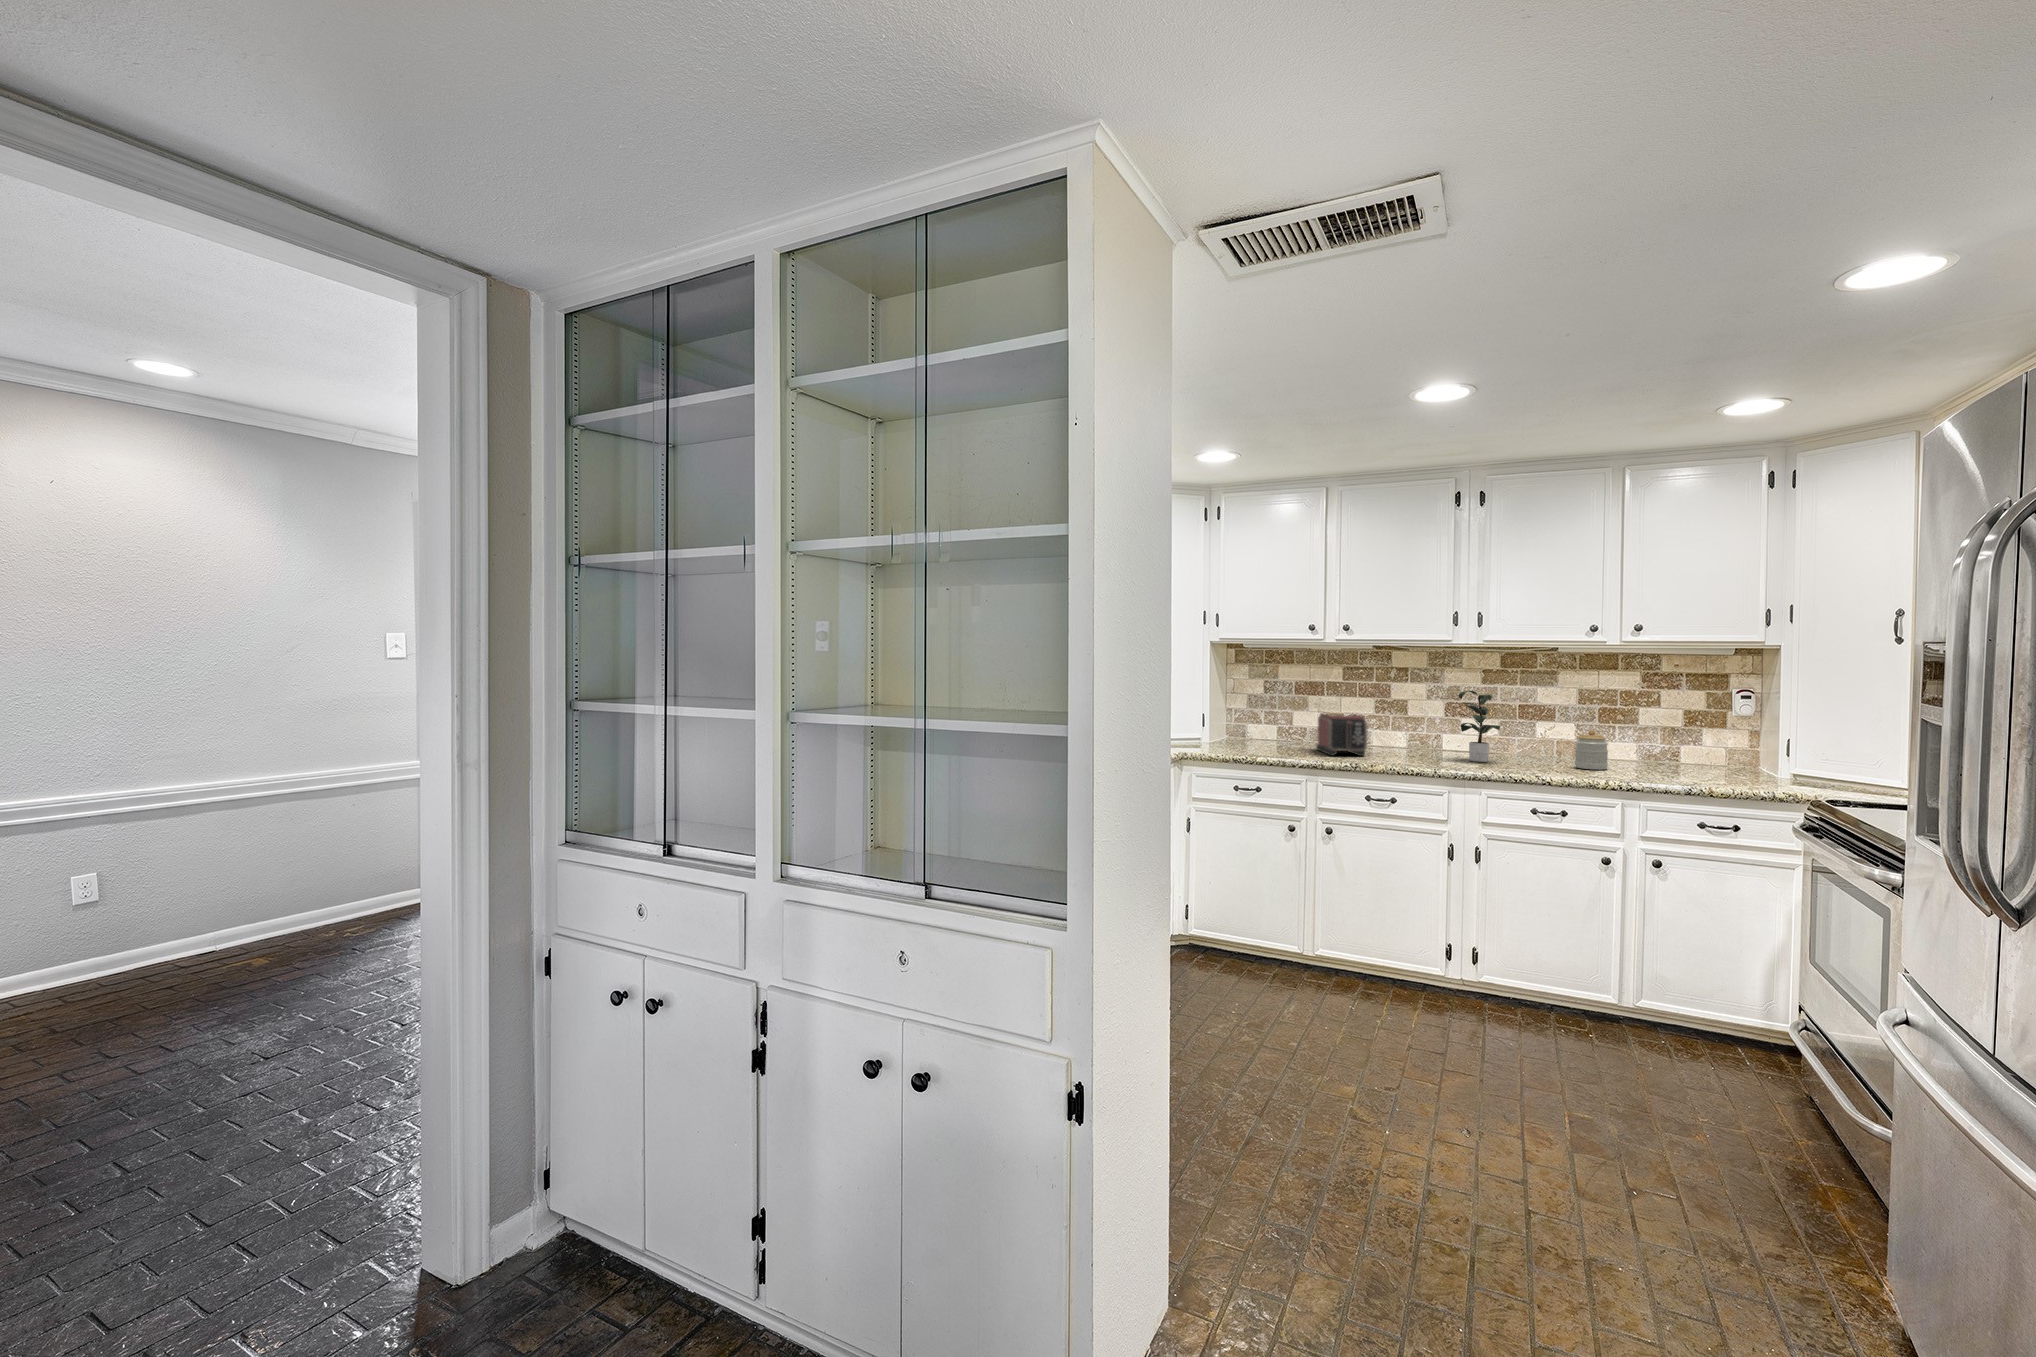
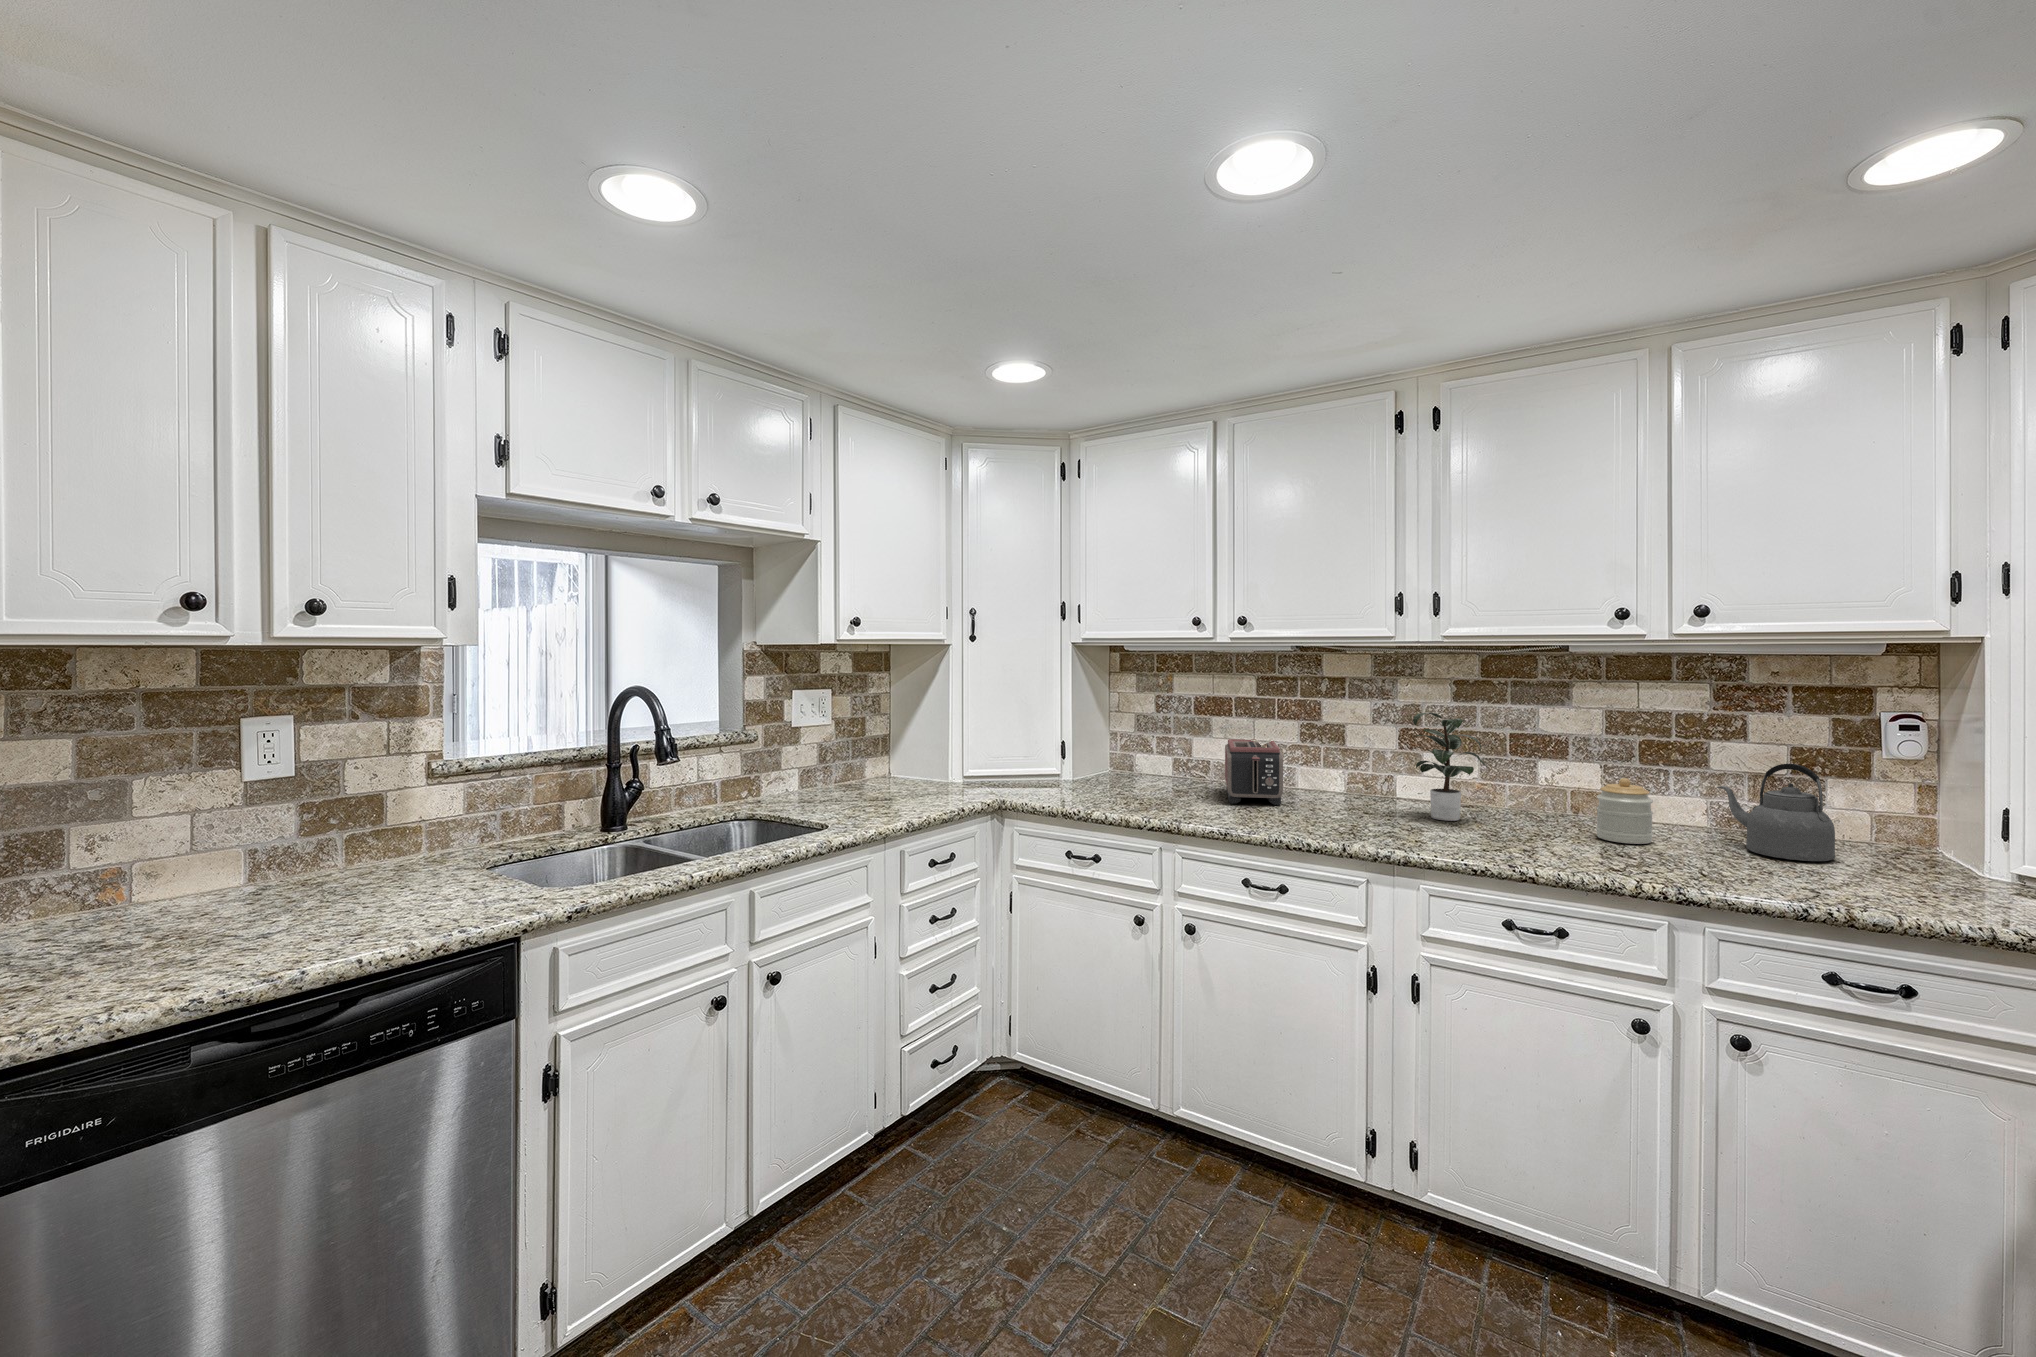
kettle: none [1644,719,1707,774] -> present [1717,764,1835,861]

